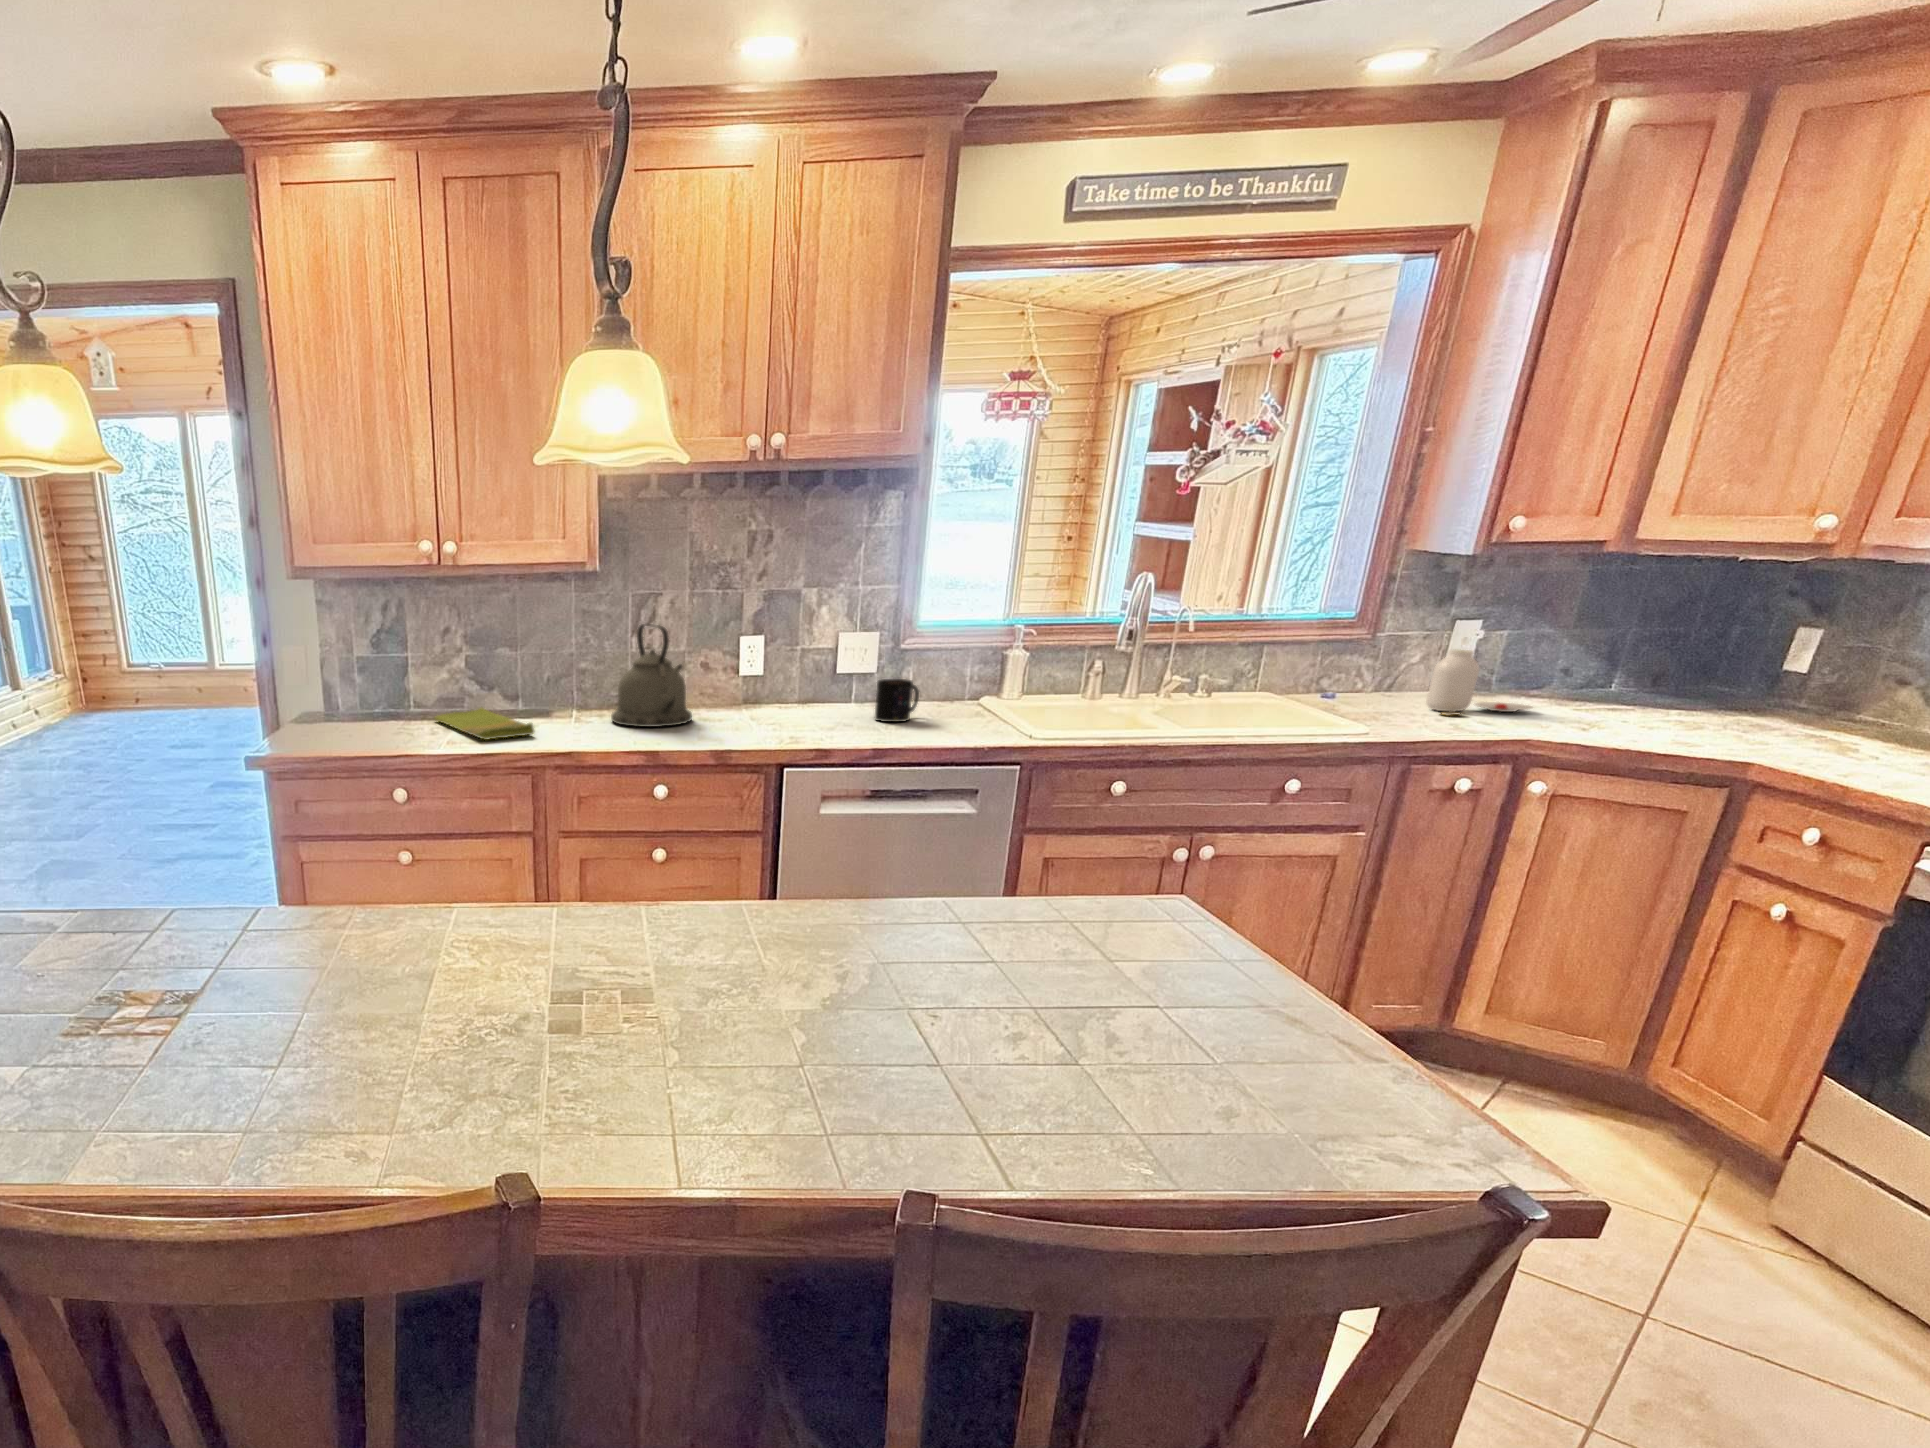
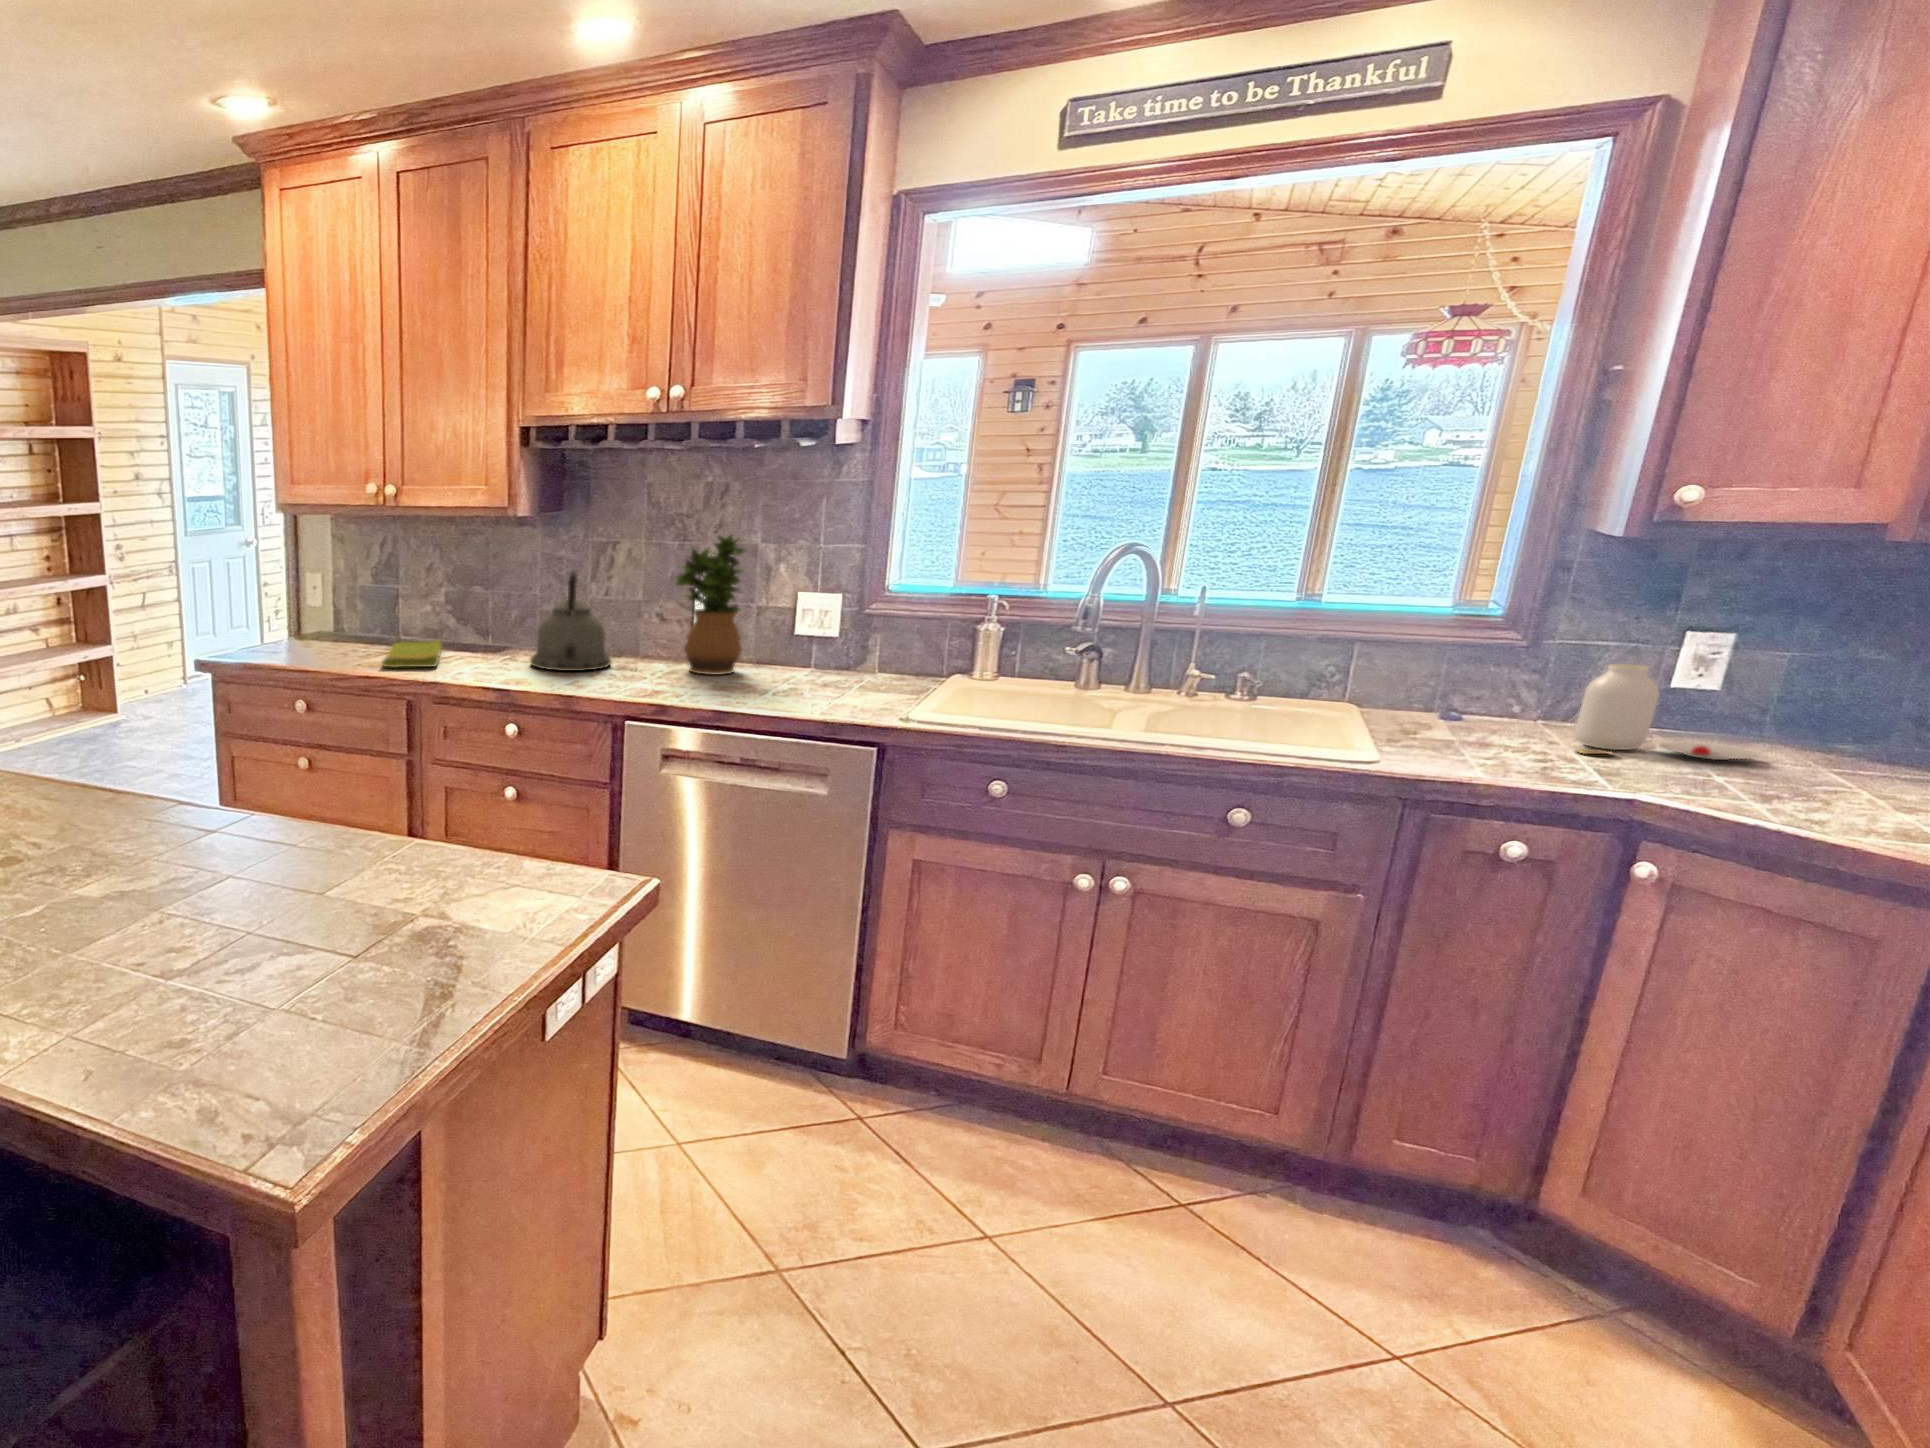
potted plant: none [750,579,820,718] -> present [676,534,744,675]
mug: present [874,679,919,722] -> none [787,642,845,689]

